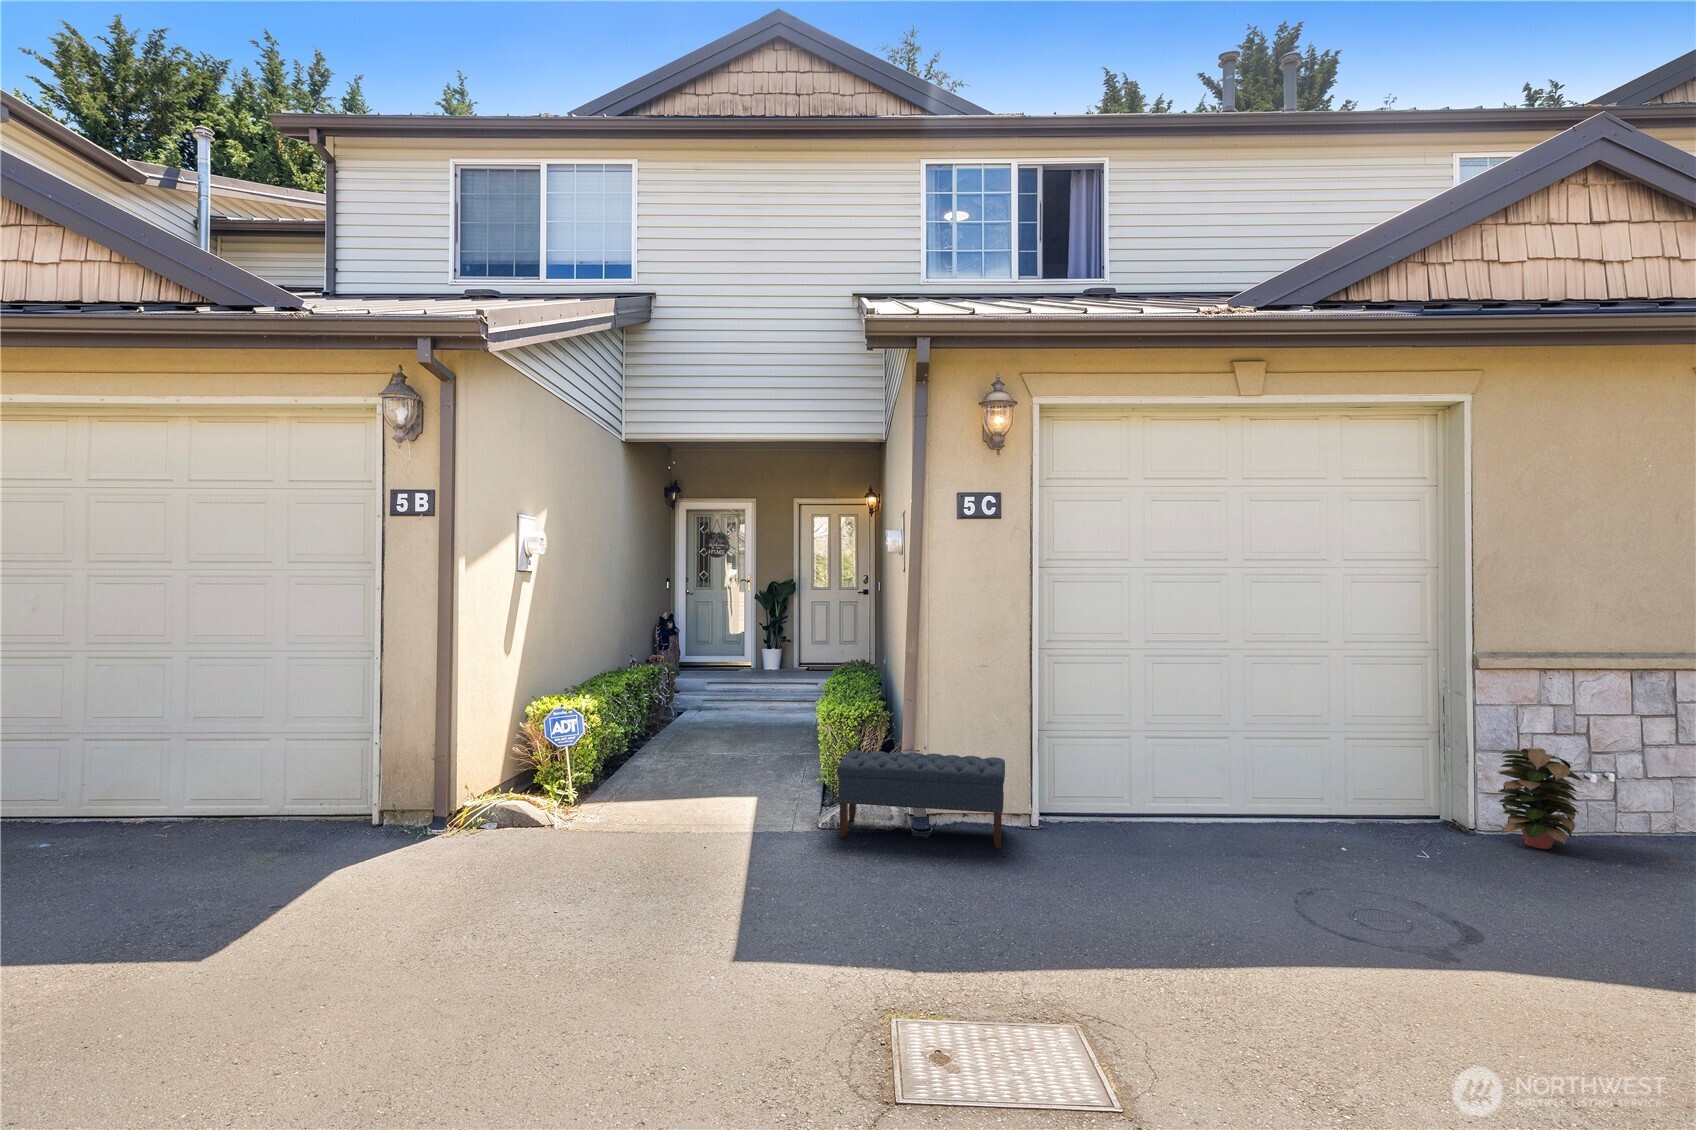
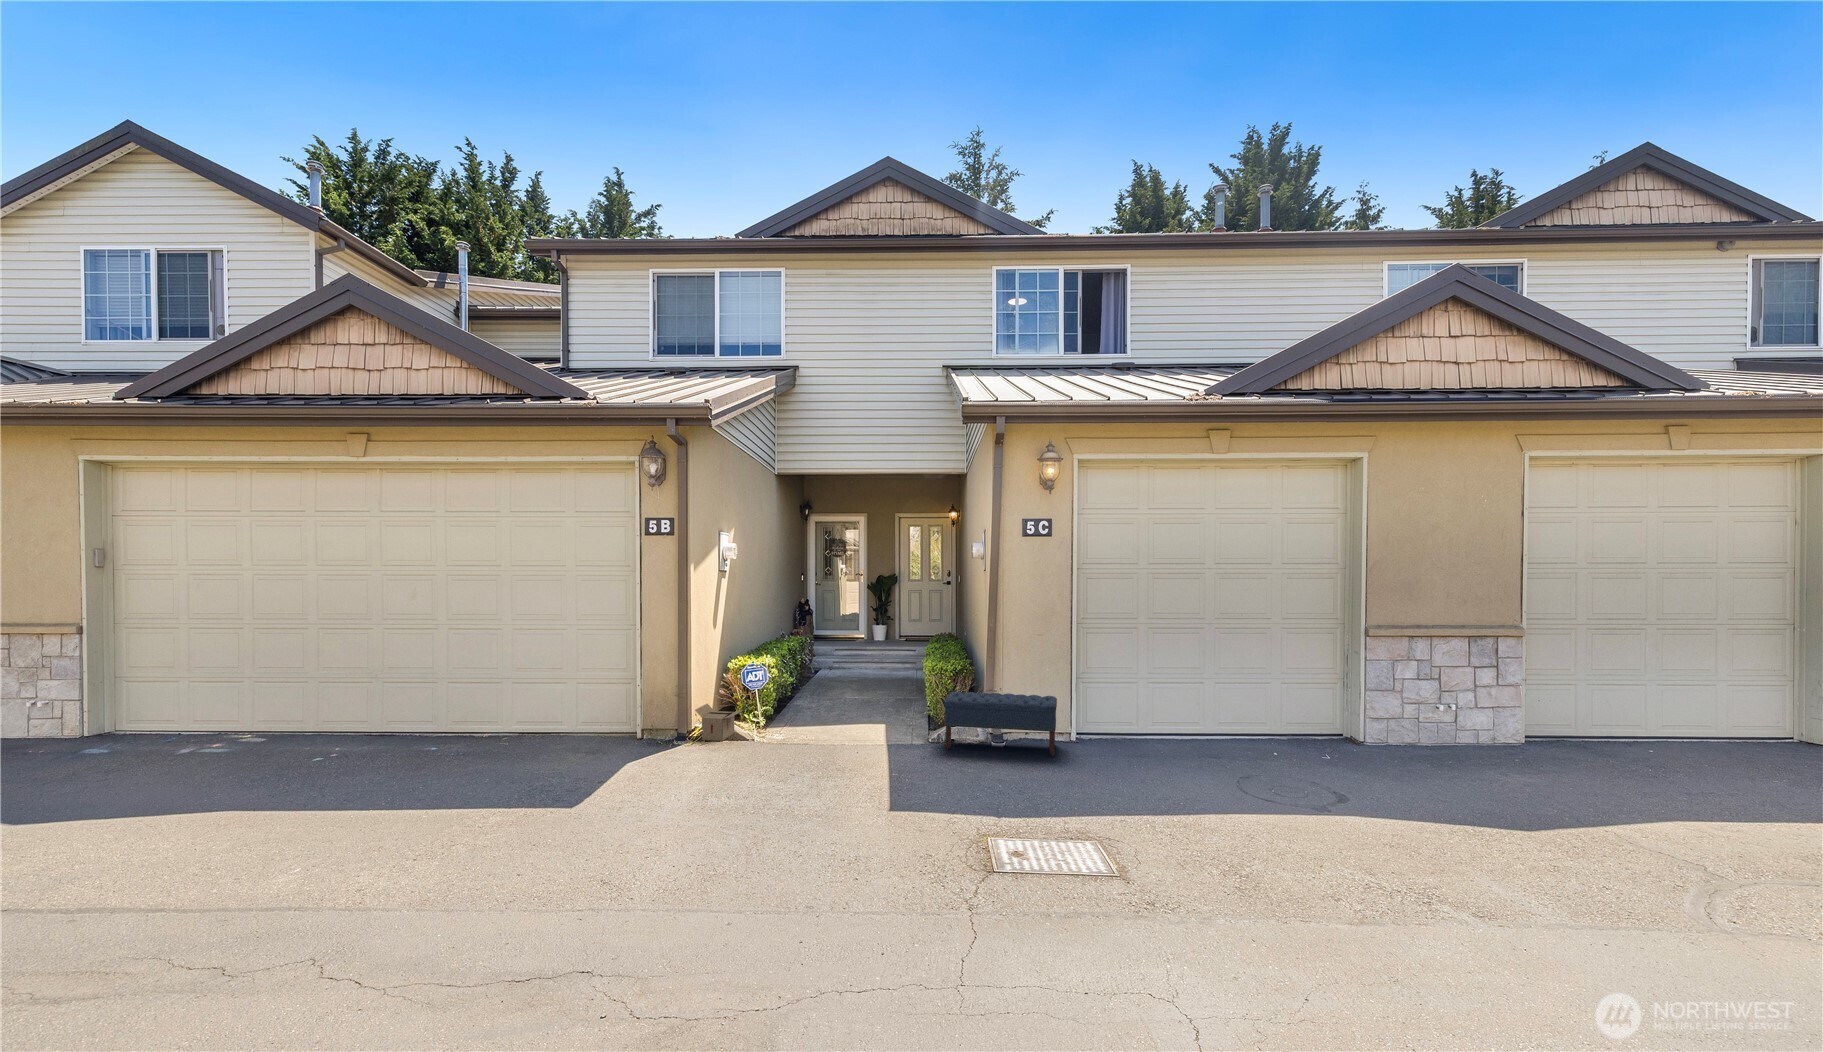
decorative plant: present [1498,748,1582,849] -> none [1391,689,1445,757]
cardboard box: none [469,766,546,824] -> present [695,704,743,741]

